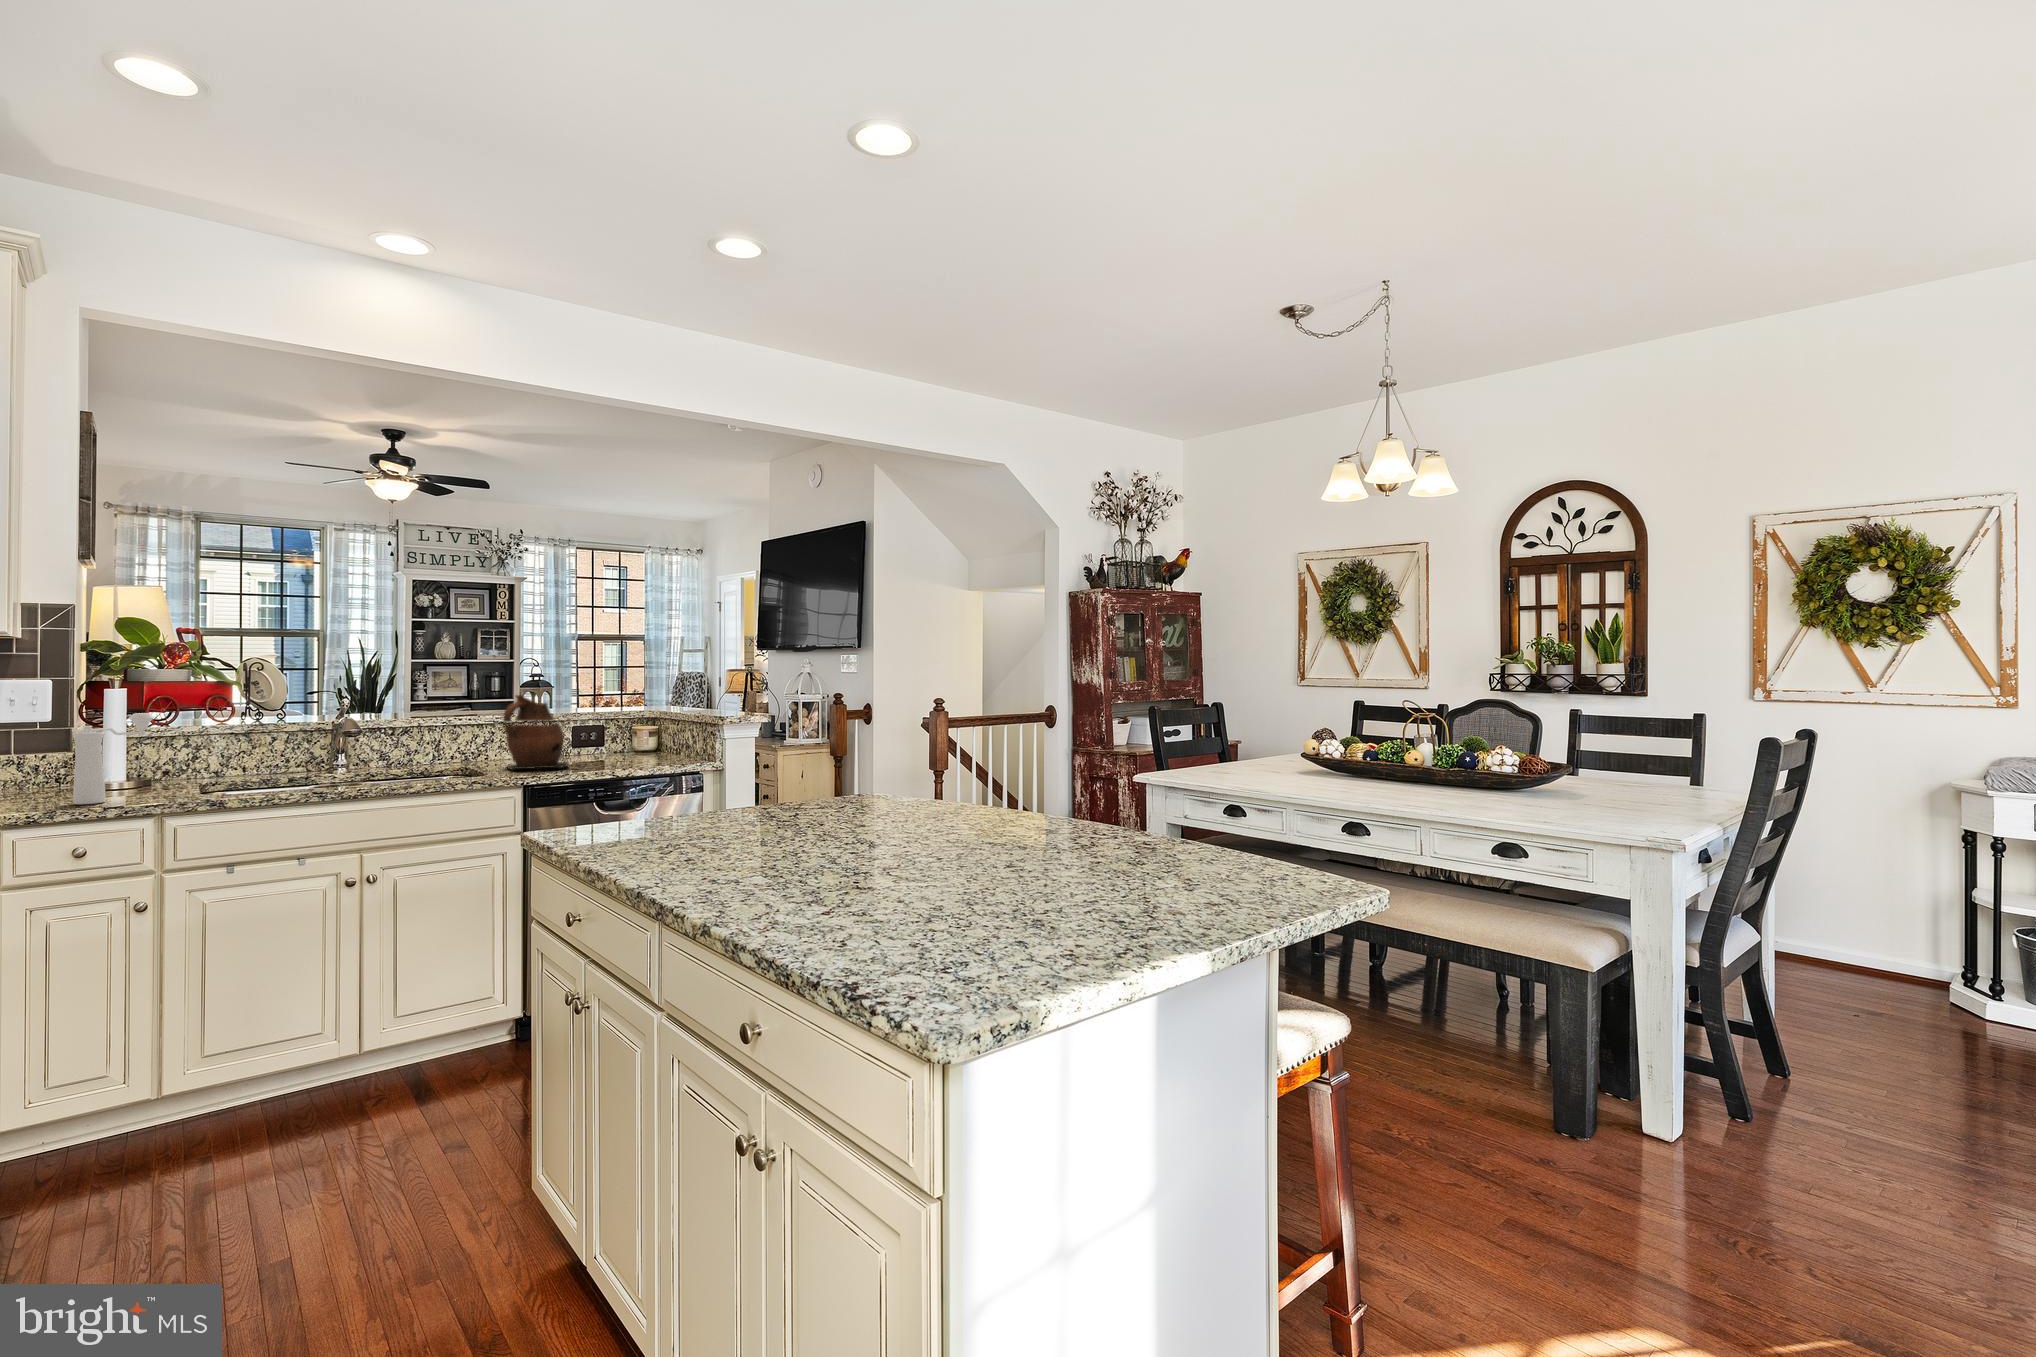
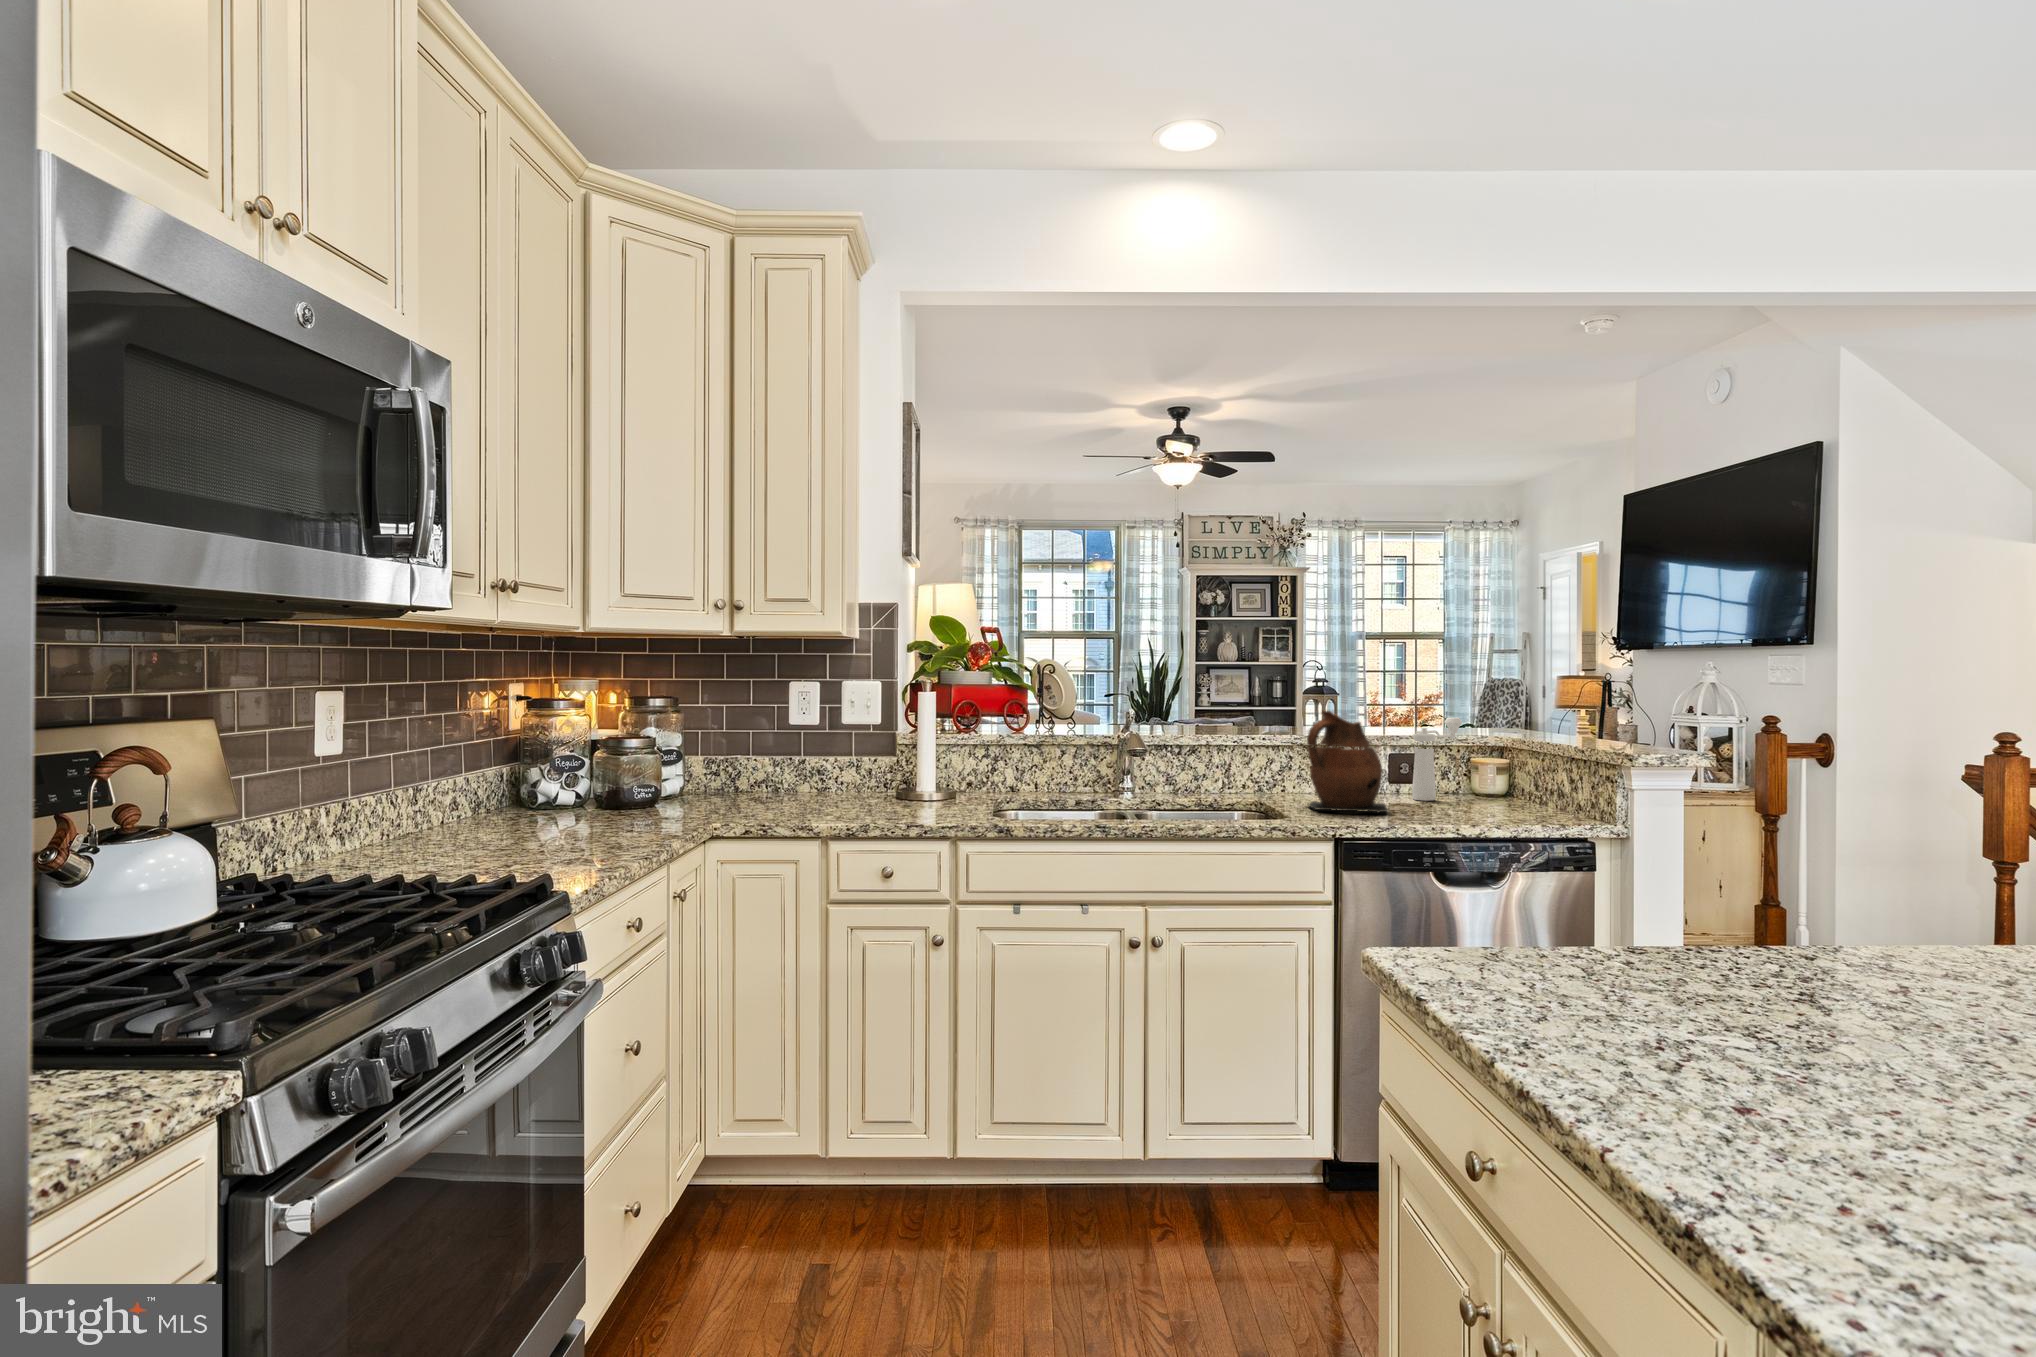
pepper mill: present [72,713,153,804] -> present [1412,717,1462,801]

